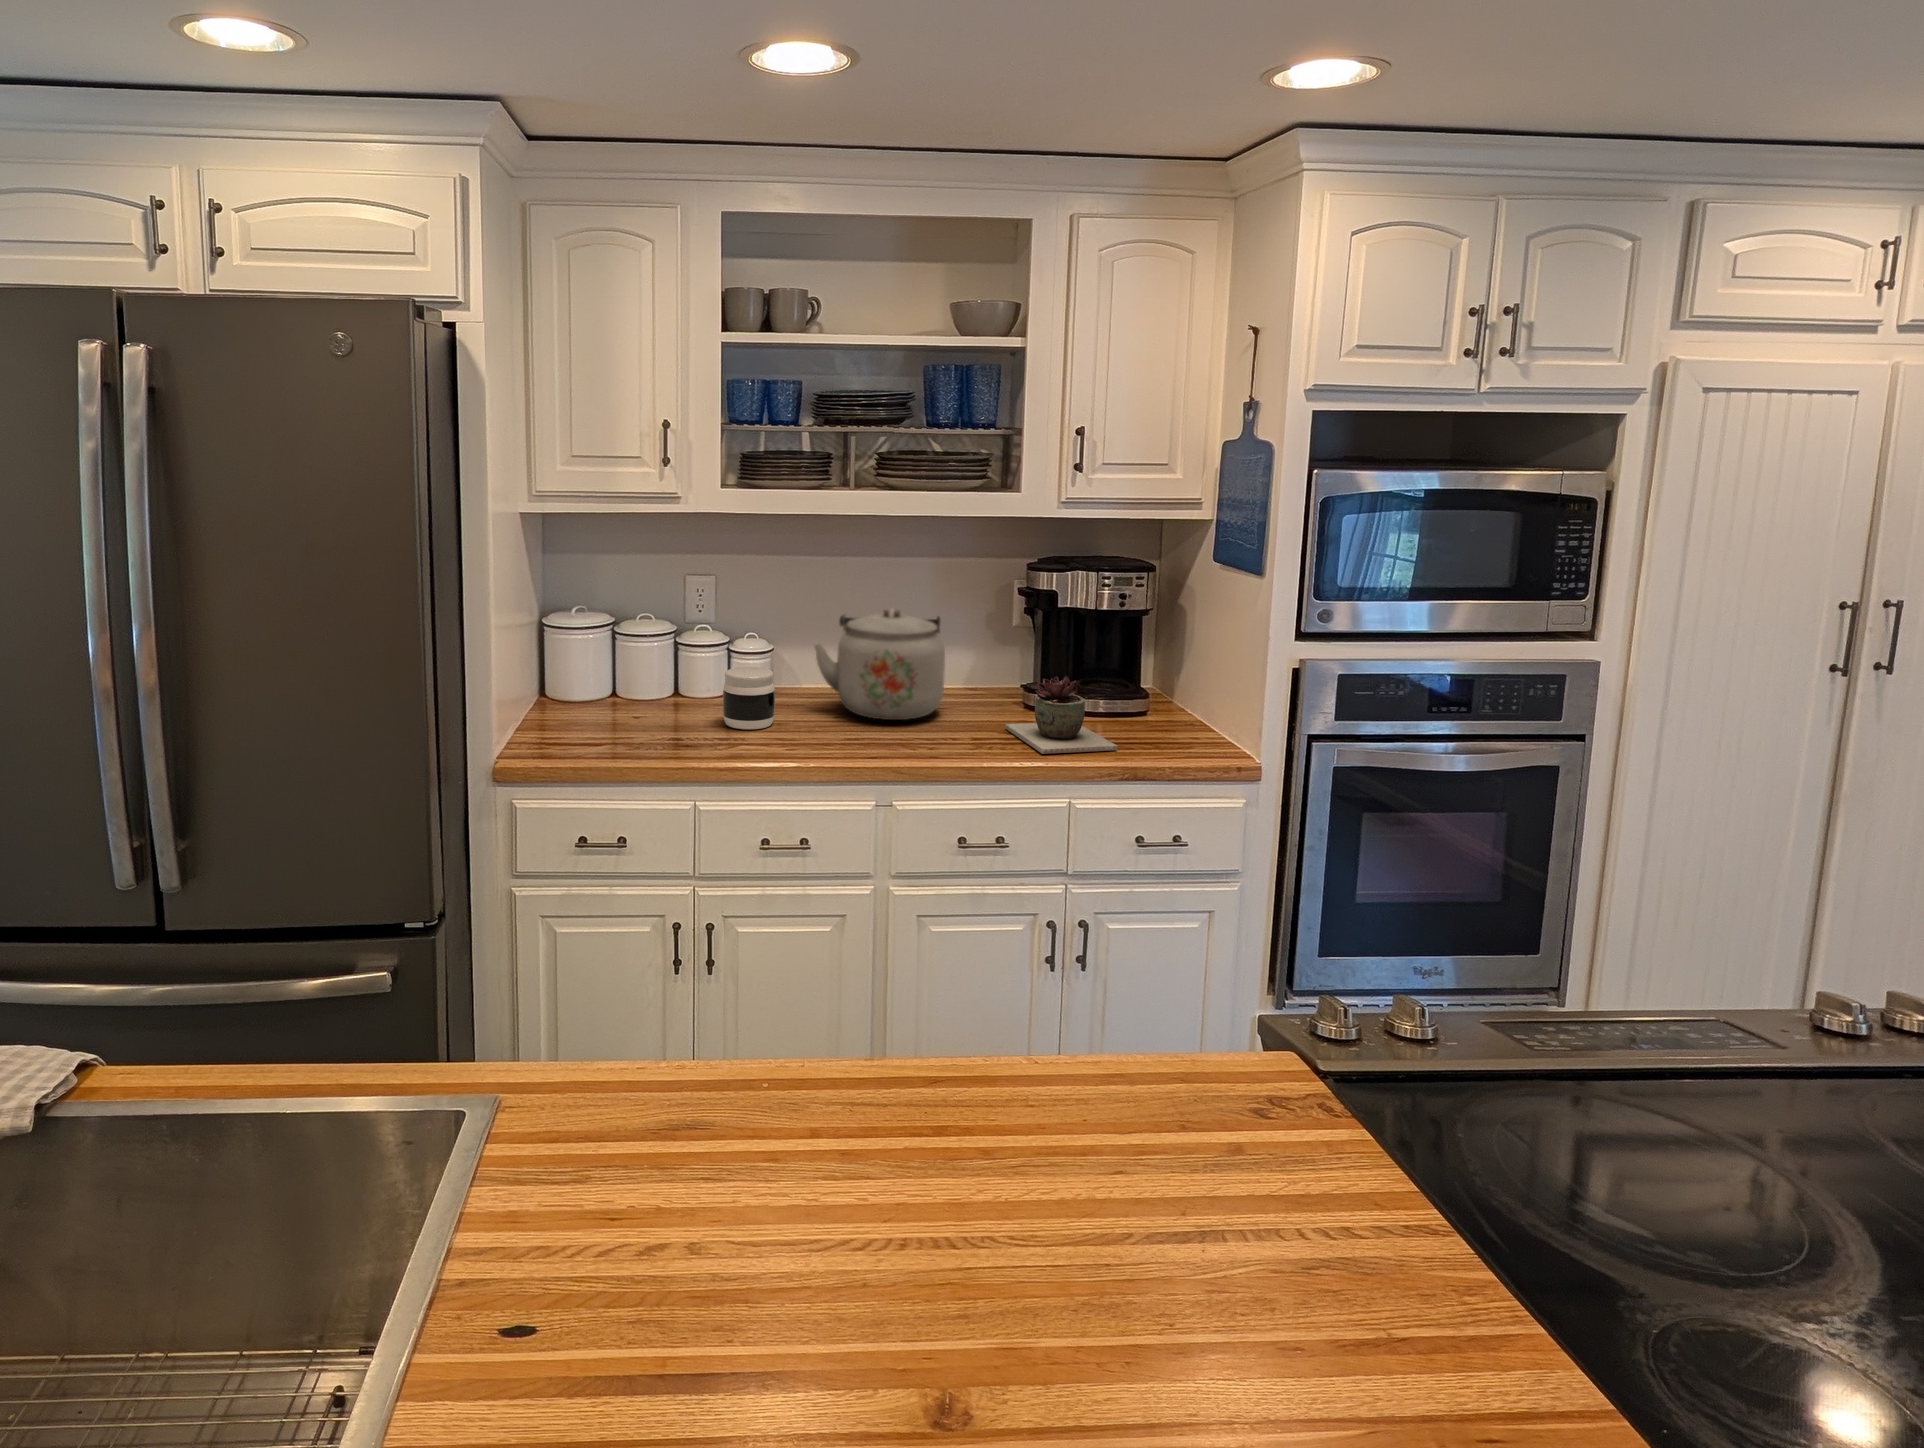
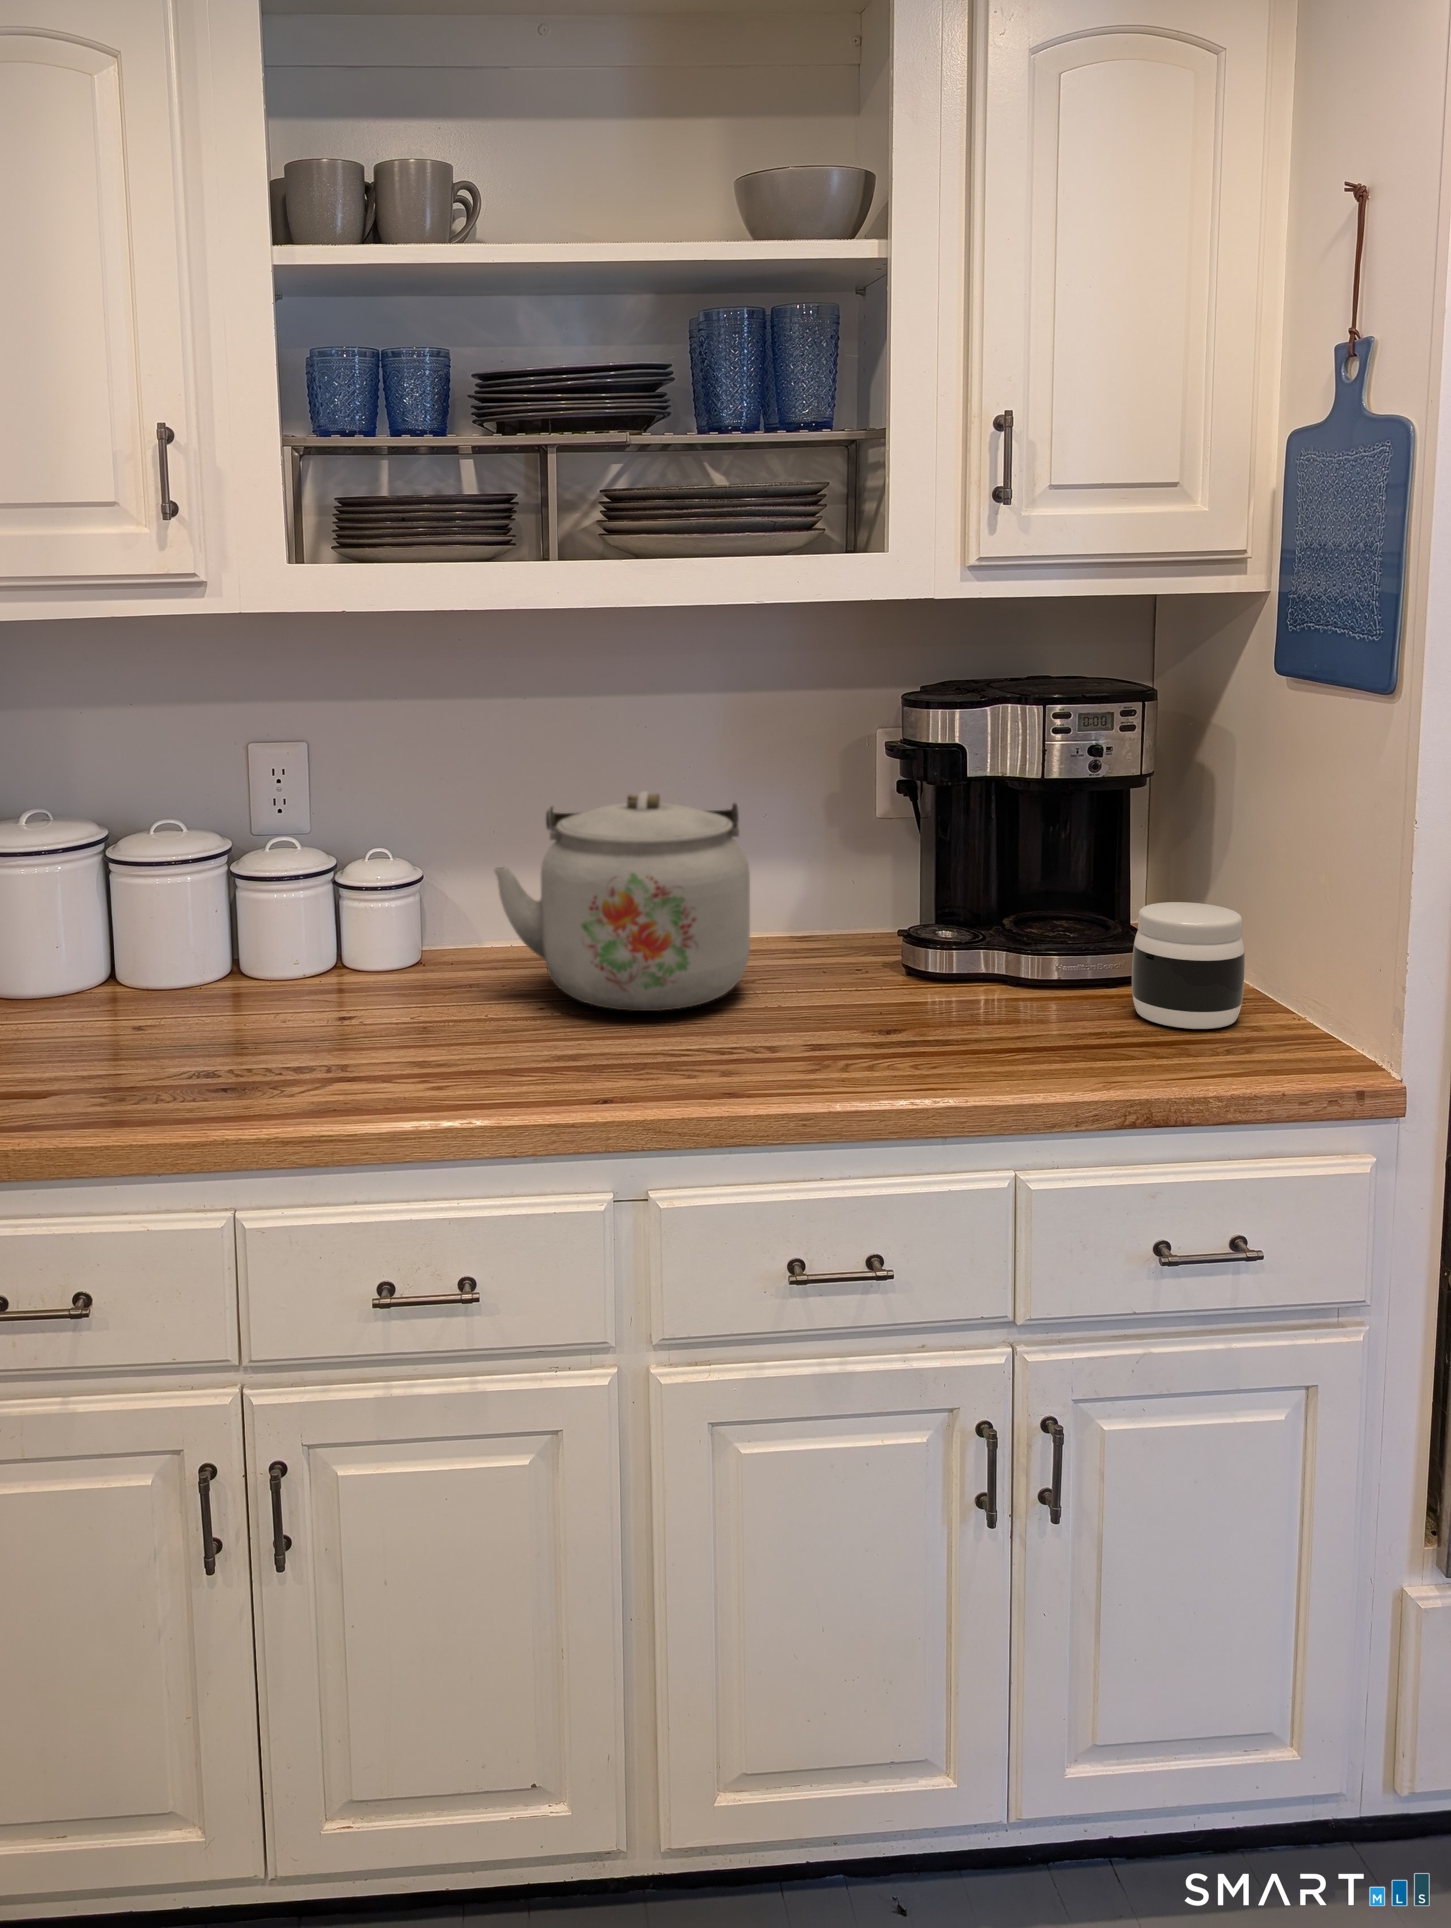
jar: present [723,667,775,729] -> present [1132,902,1245,1029]
succulent plant: present [1005,676,1117,754] -> none [873,912,1103,1075]

